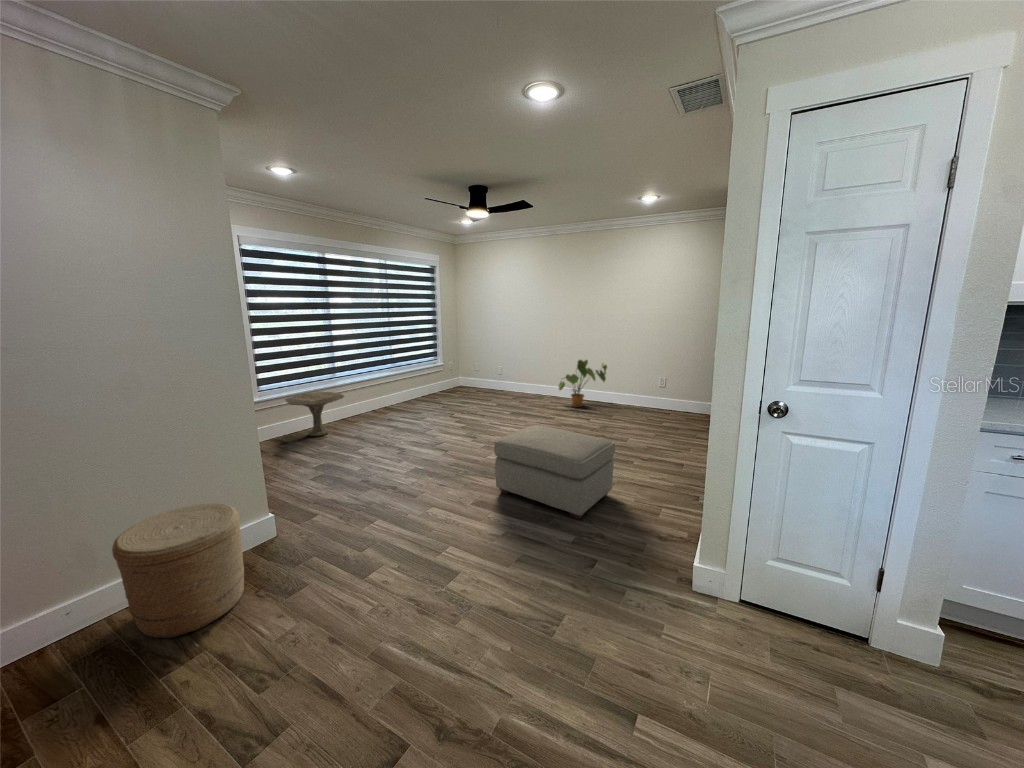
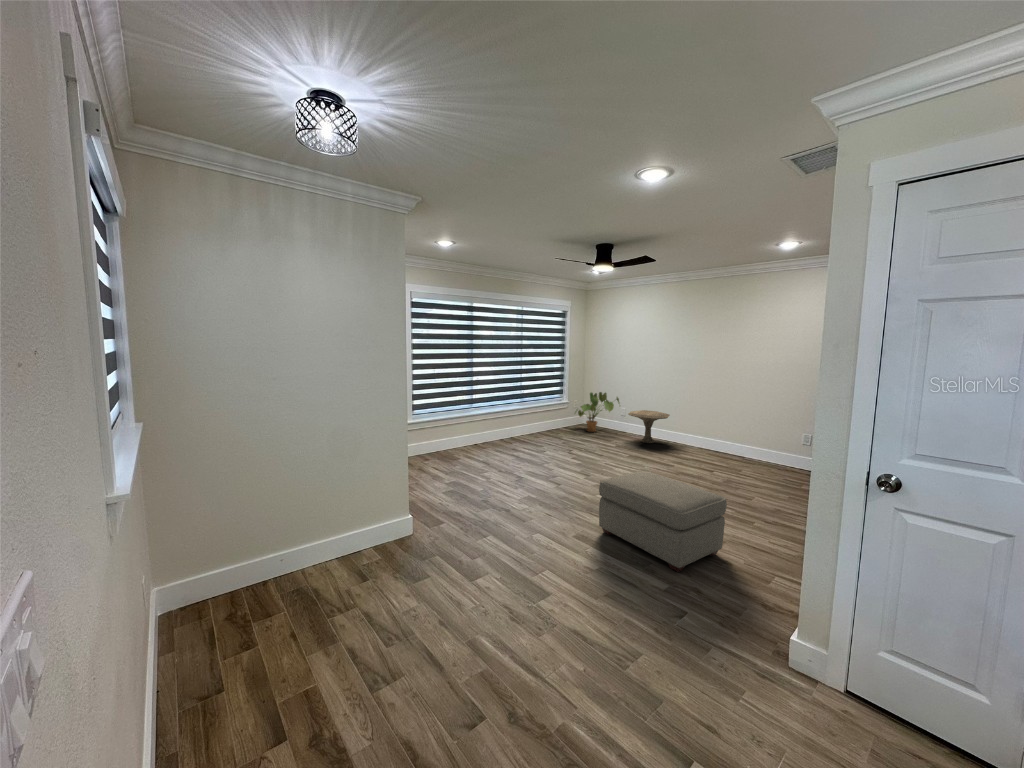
house plant: present [559,360,607,407] -> present [575,392,619,432]
side table: present [285,392,344,436] -> present [628,410,670,443]
woven basket: present [112,503,244,638] -> none [312,498,389,594]

